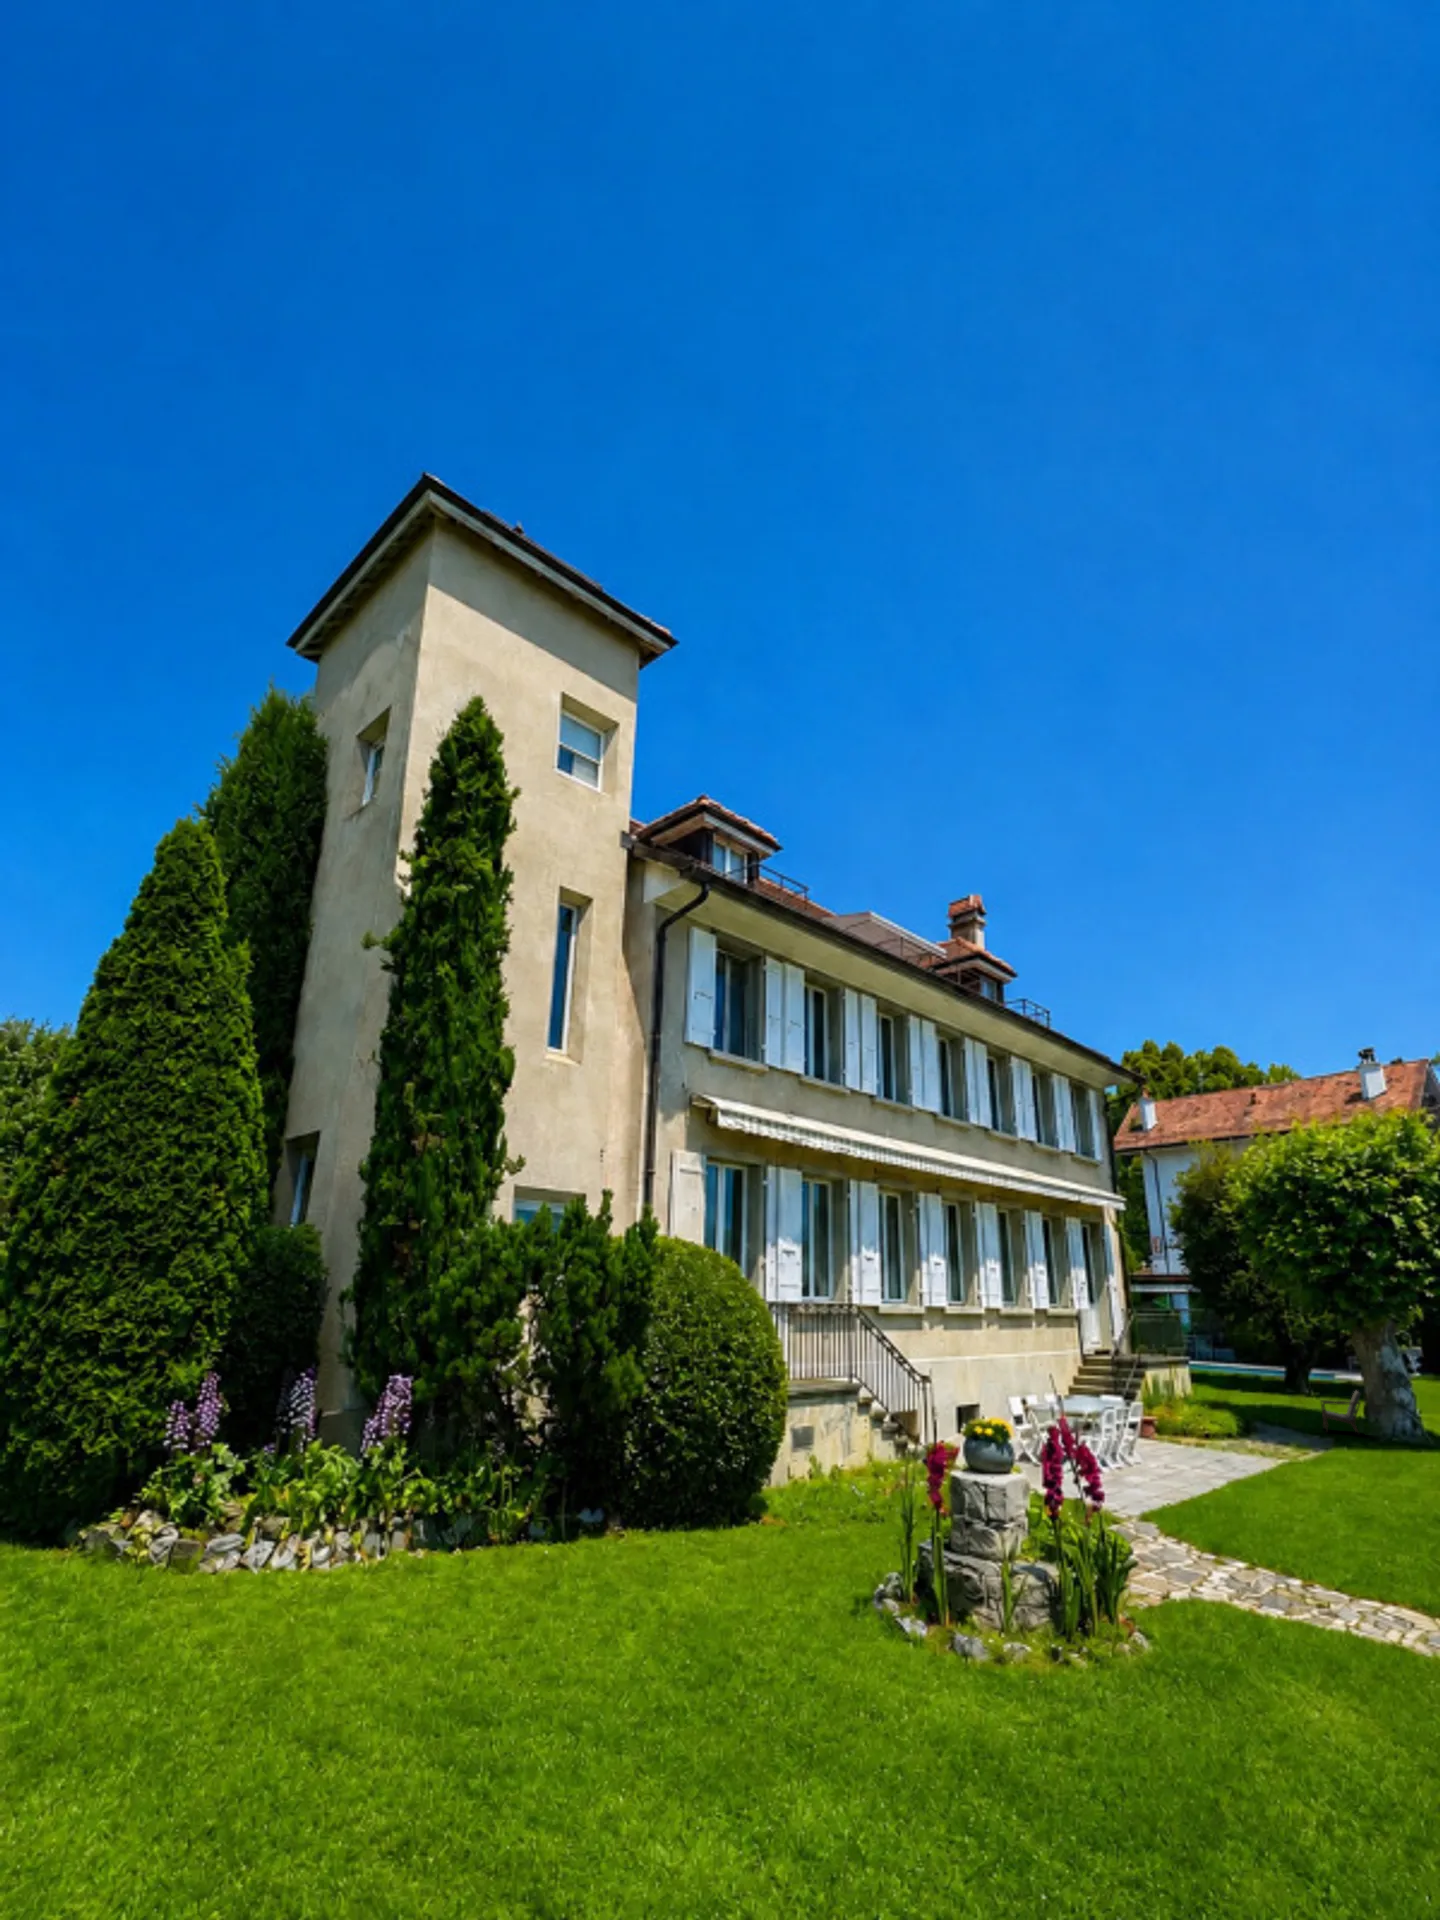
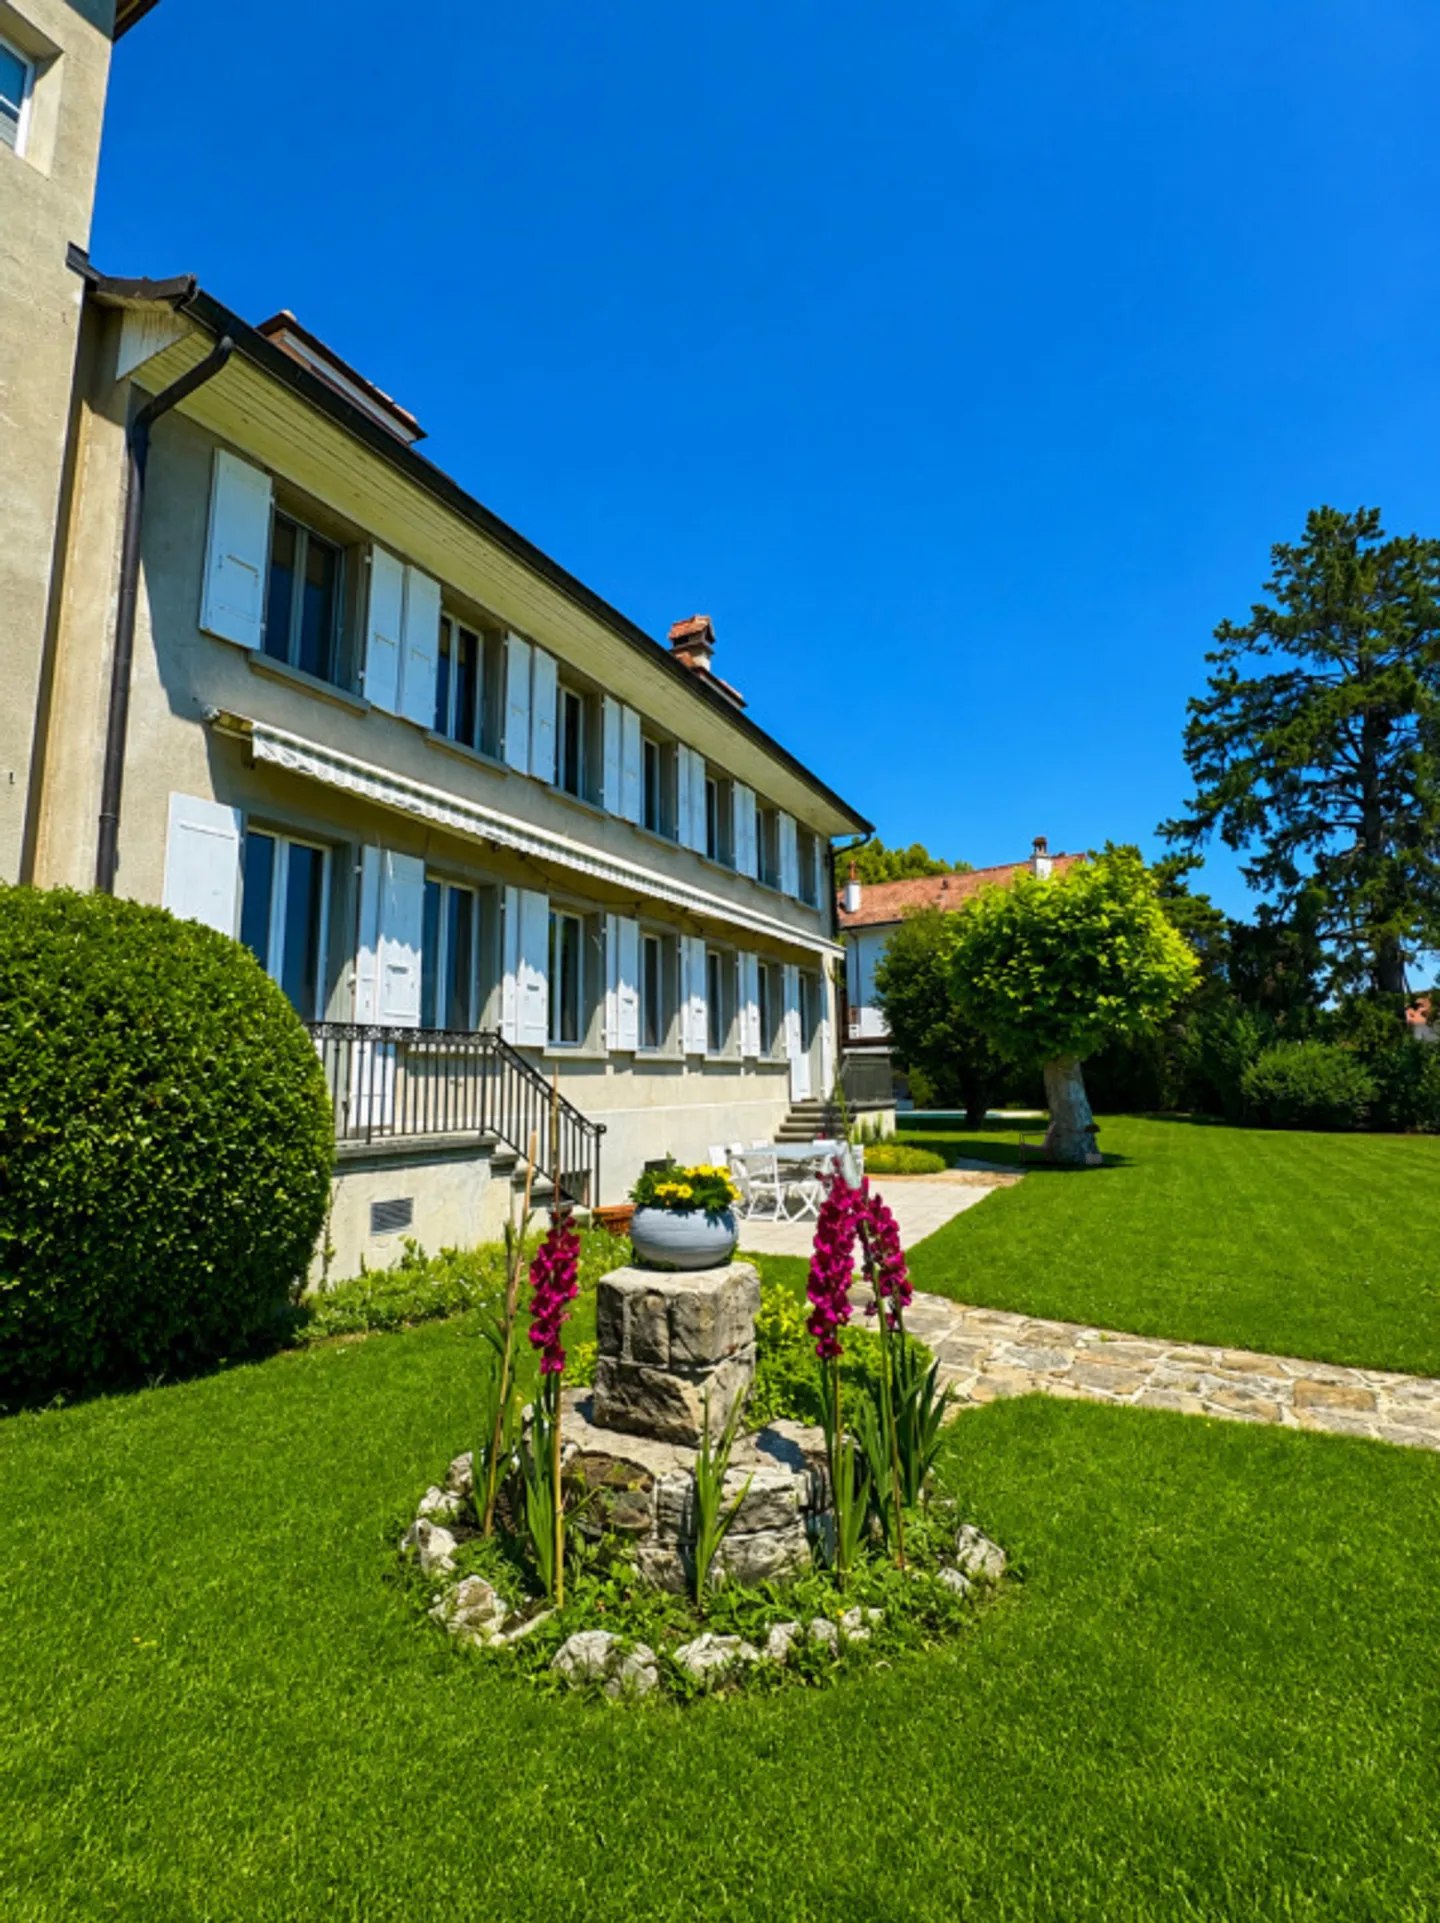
potted tree: none [1389,1395,1414,1440] -> present [1084,1123,1101,1164]

